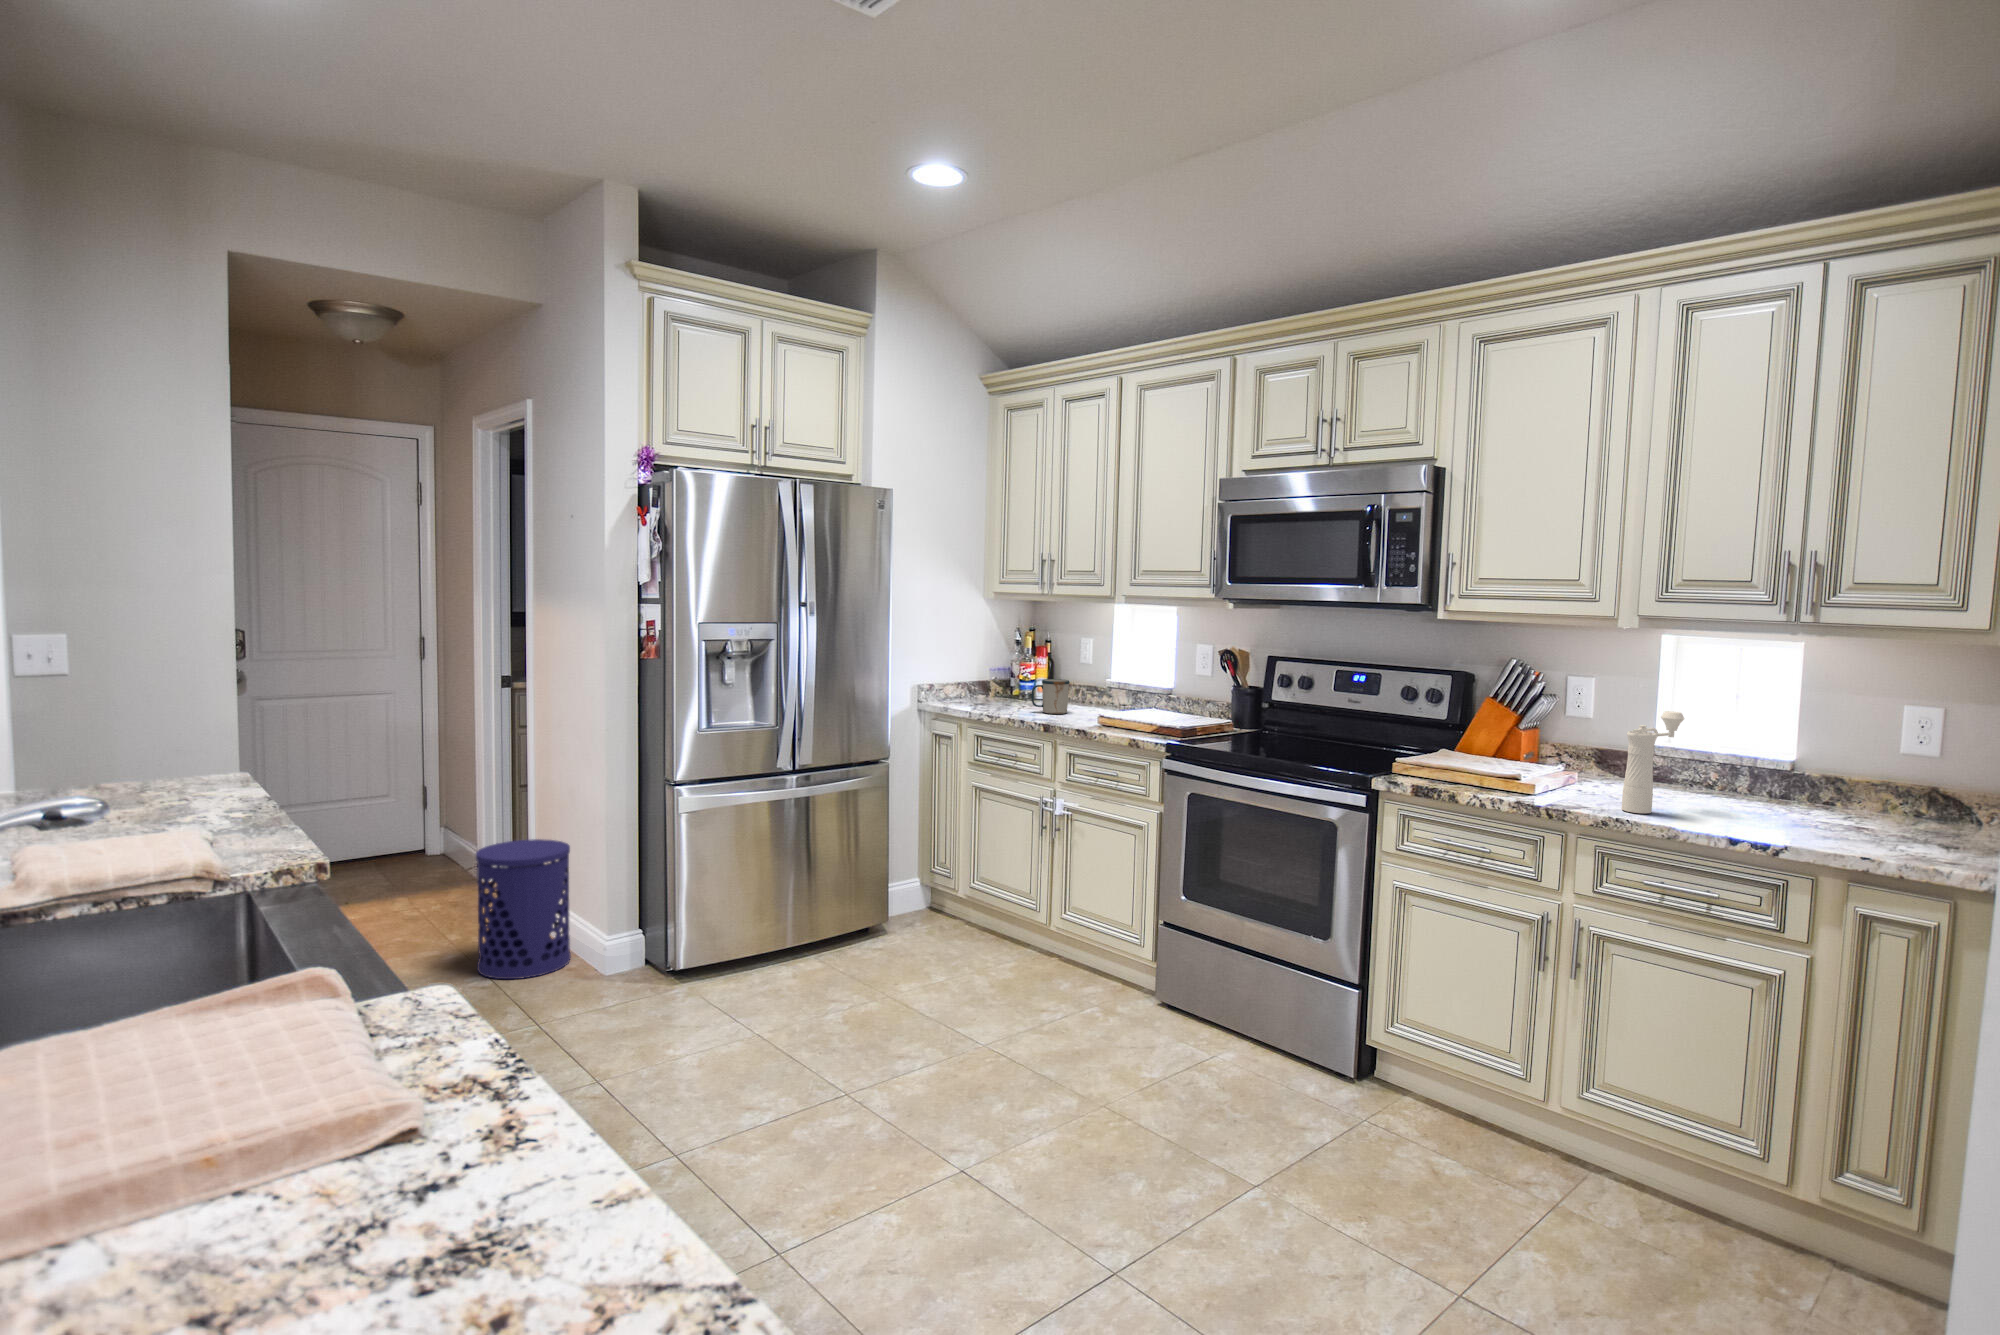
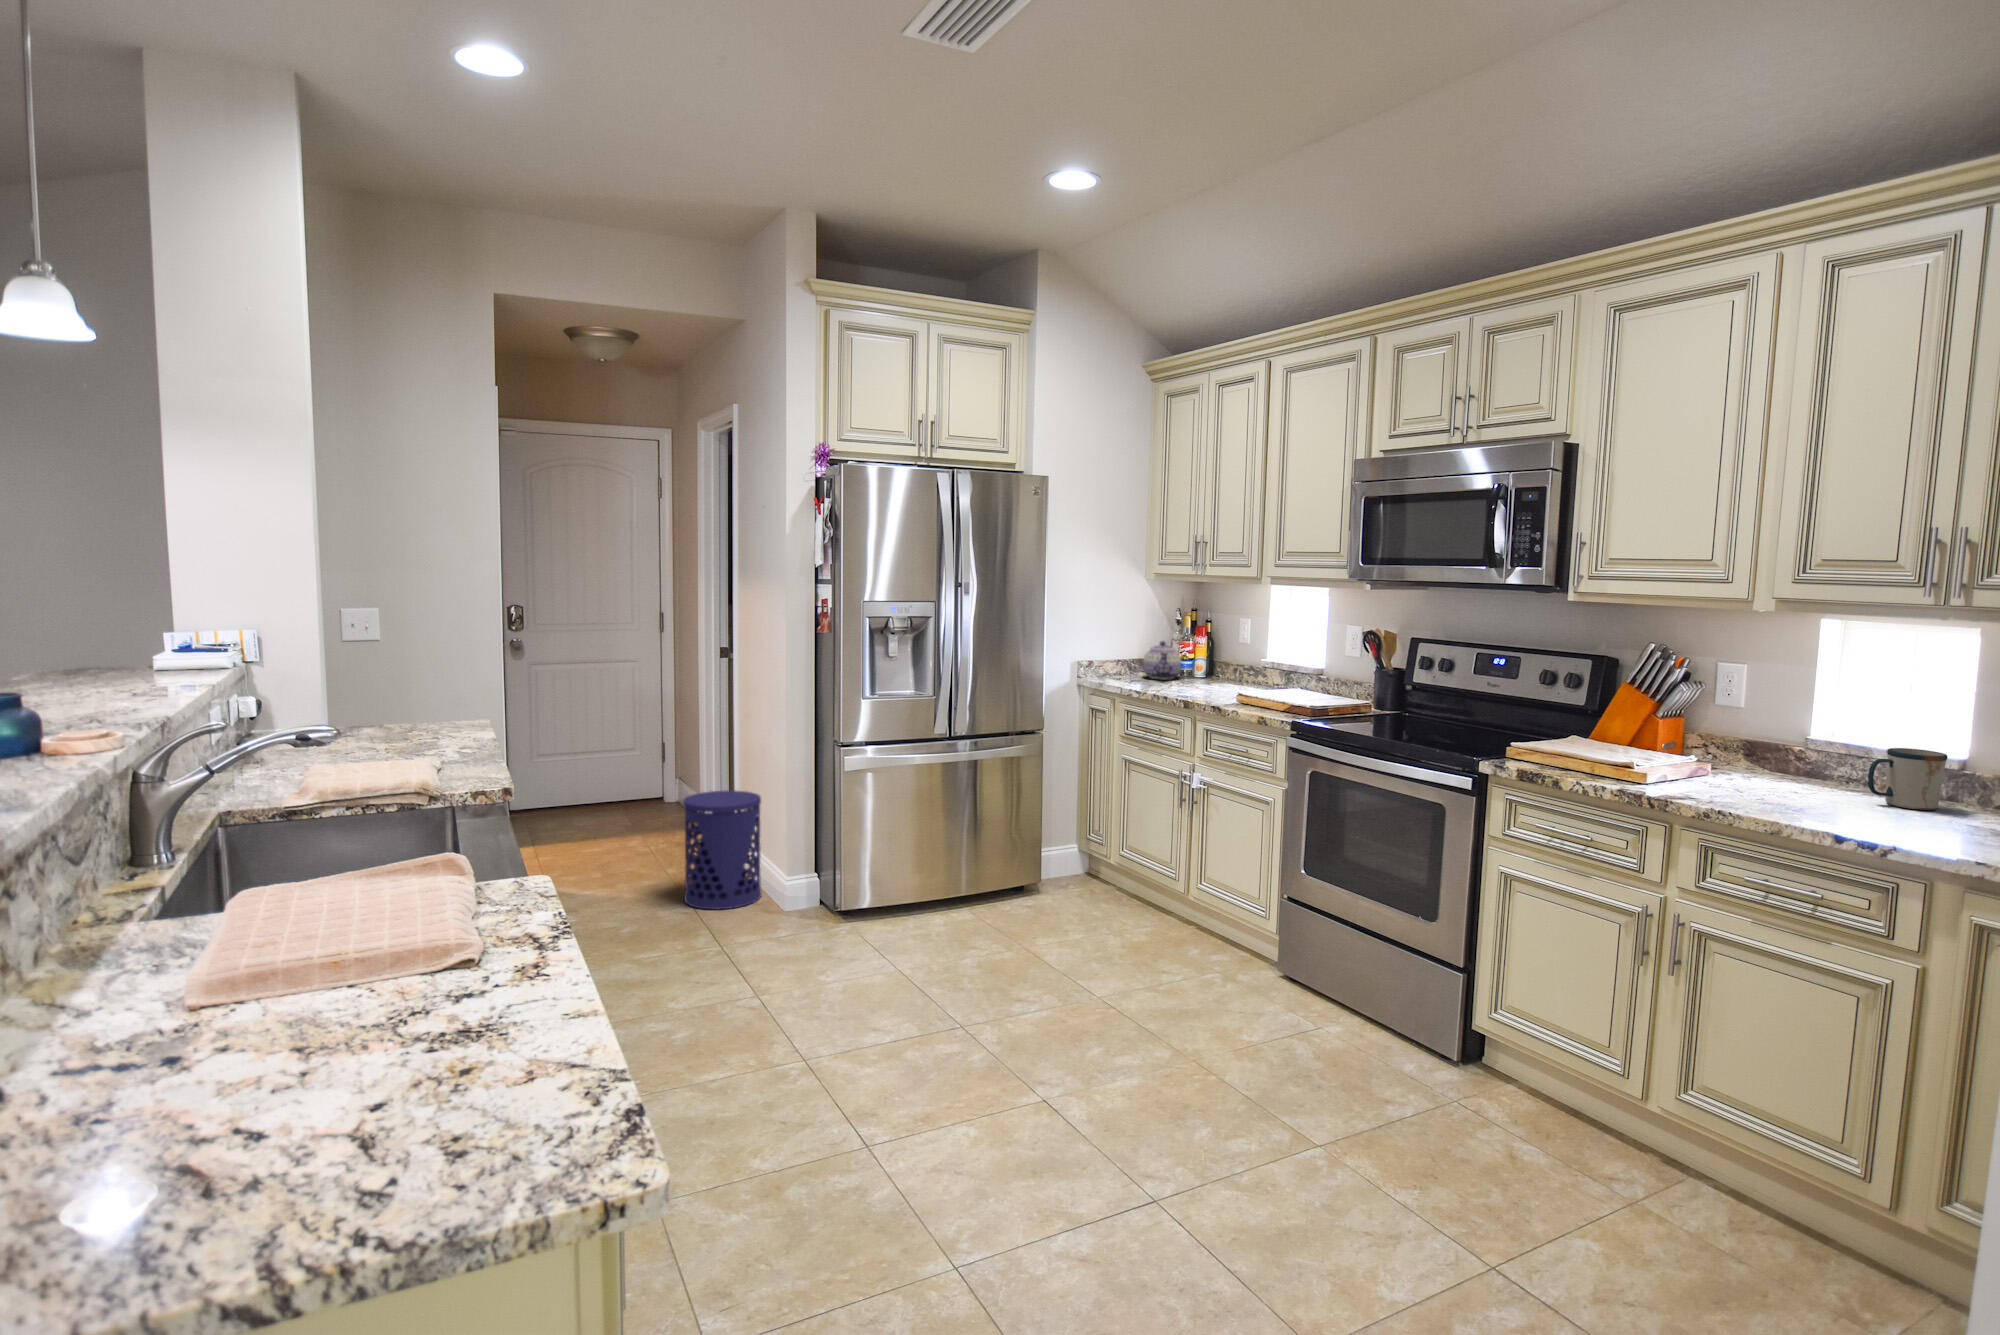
teapot: none [988,662,1027,702] -> present [1143,641,1181,679]
mug: present [1031,679,1070,714] -> present [1868,748,1948,810]
pepper mill: present [1622,711,1684,814] -> none [1730,701,1809,807]

